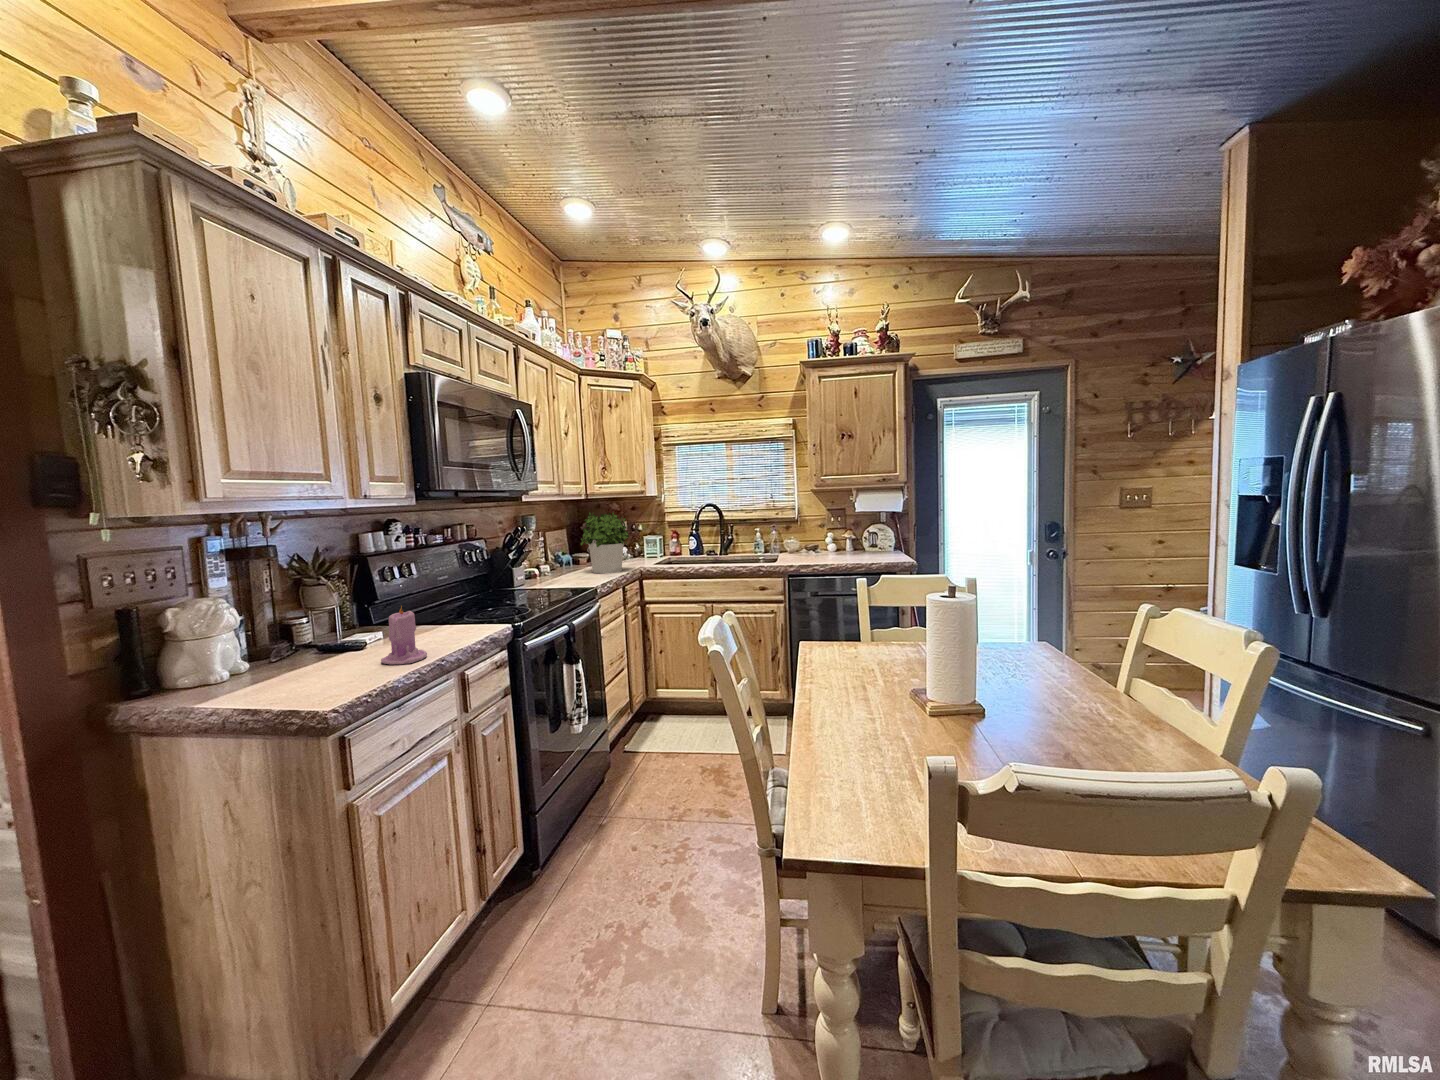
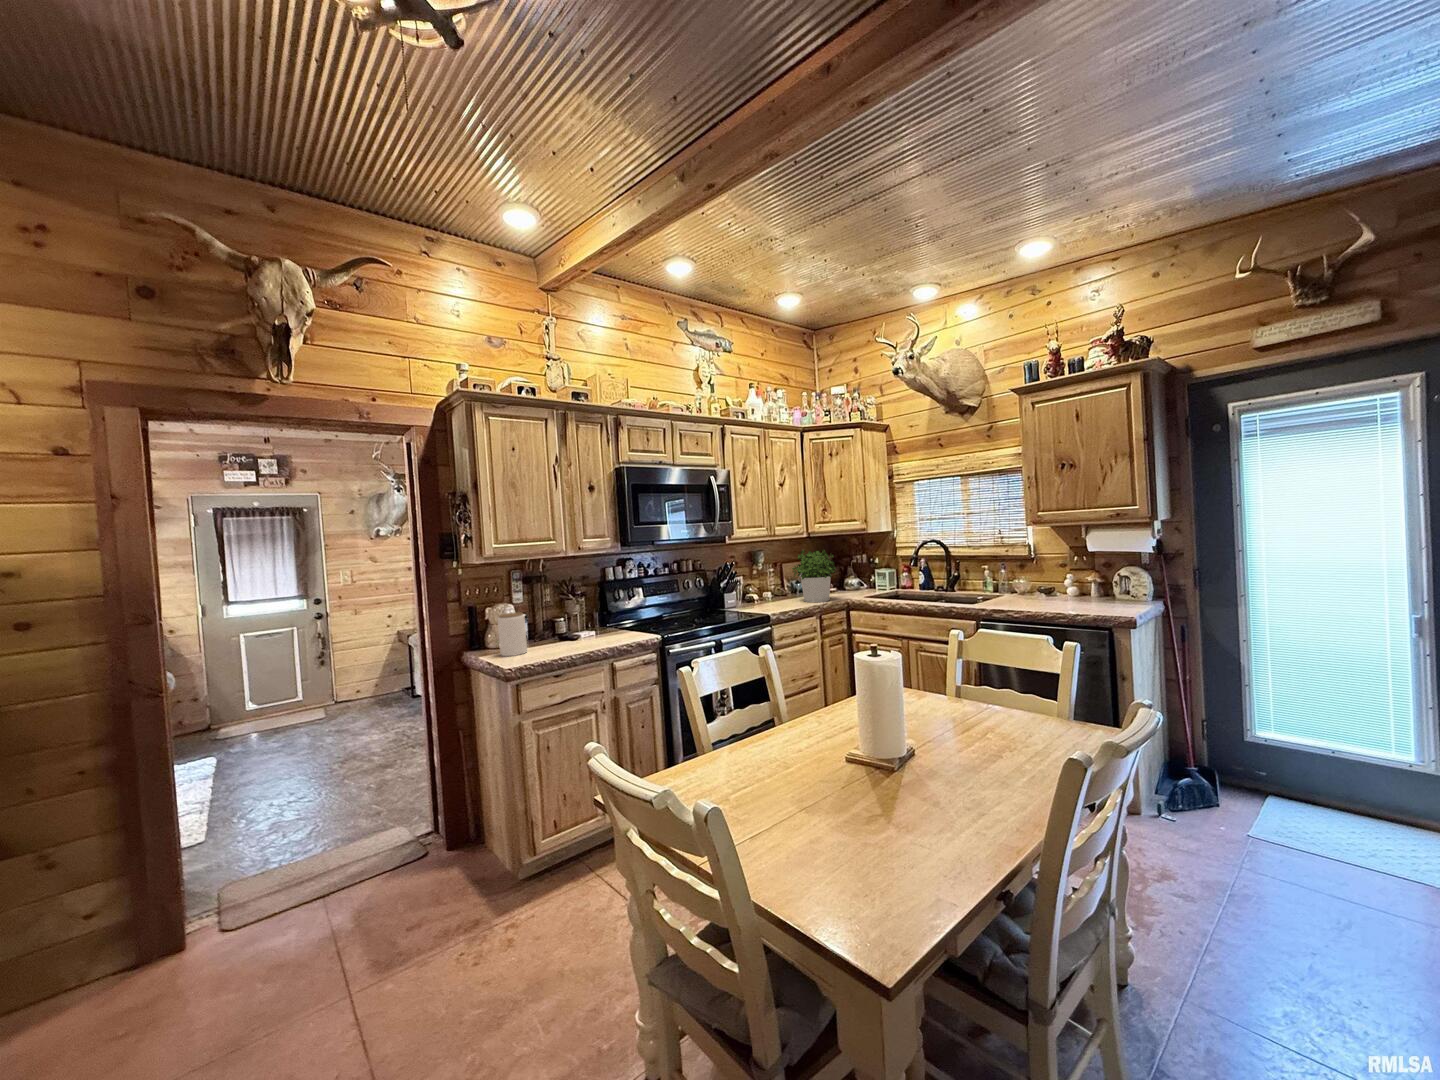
jar: none [268,601,331,683] -> present [497,612,527,656]
candle: present [381,606,427,665] -> none [547,620,573,655]

